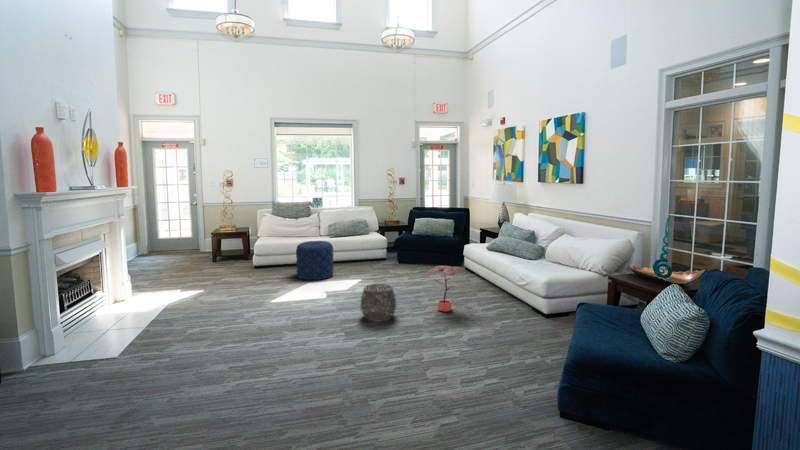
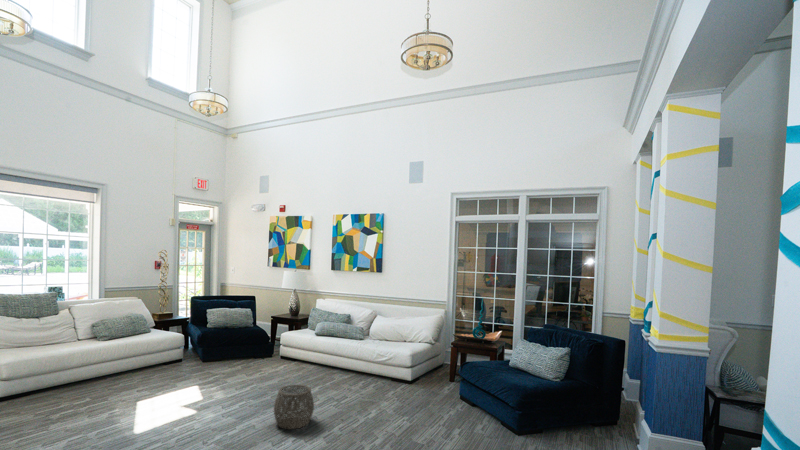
pouf: present [296,241,334,280] -> none [78,351,142,411]
potted plant: present [429,266,461,312] -> none [320,353,350,401]

